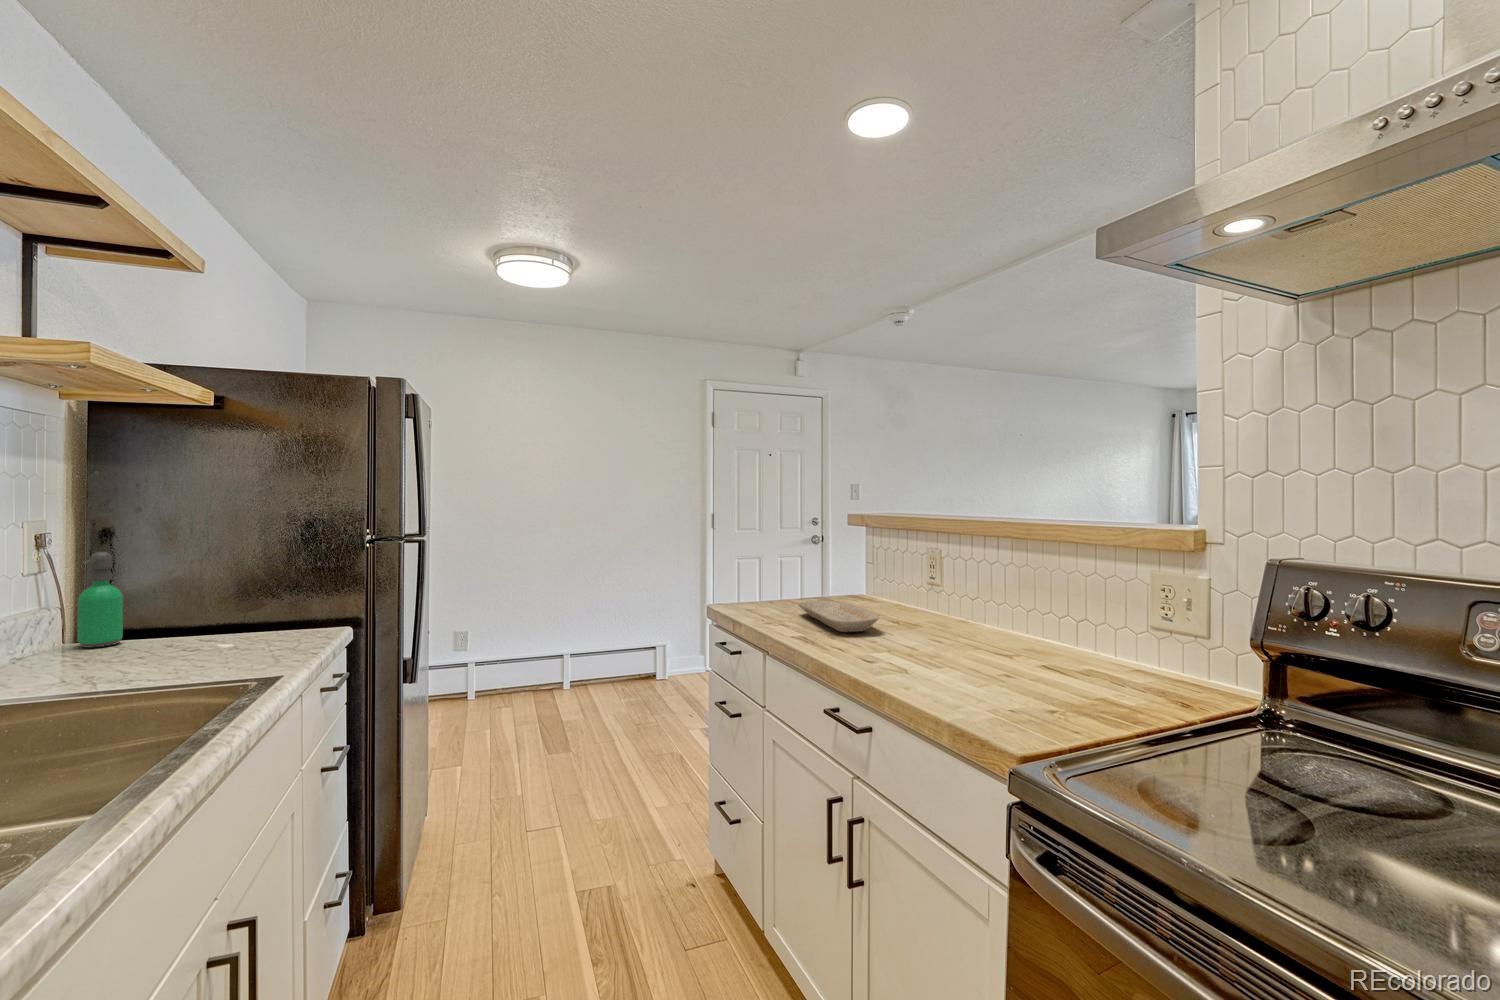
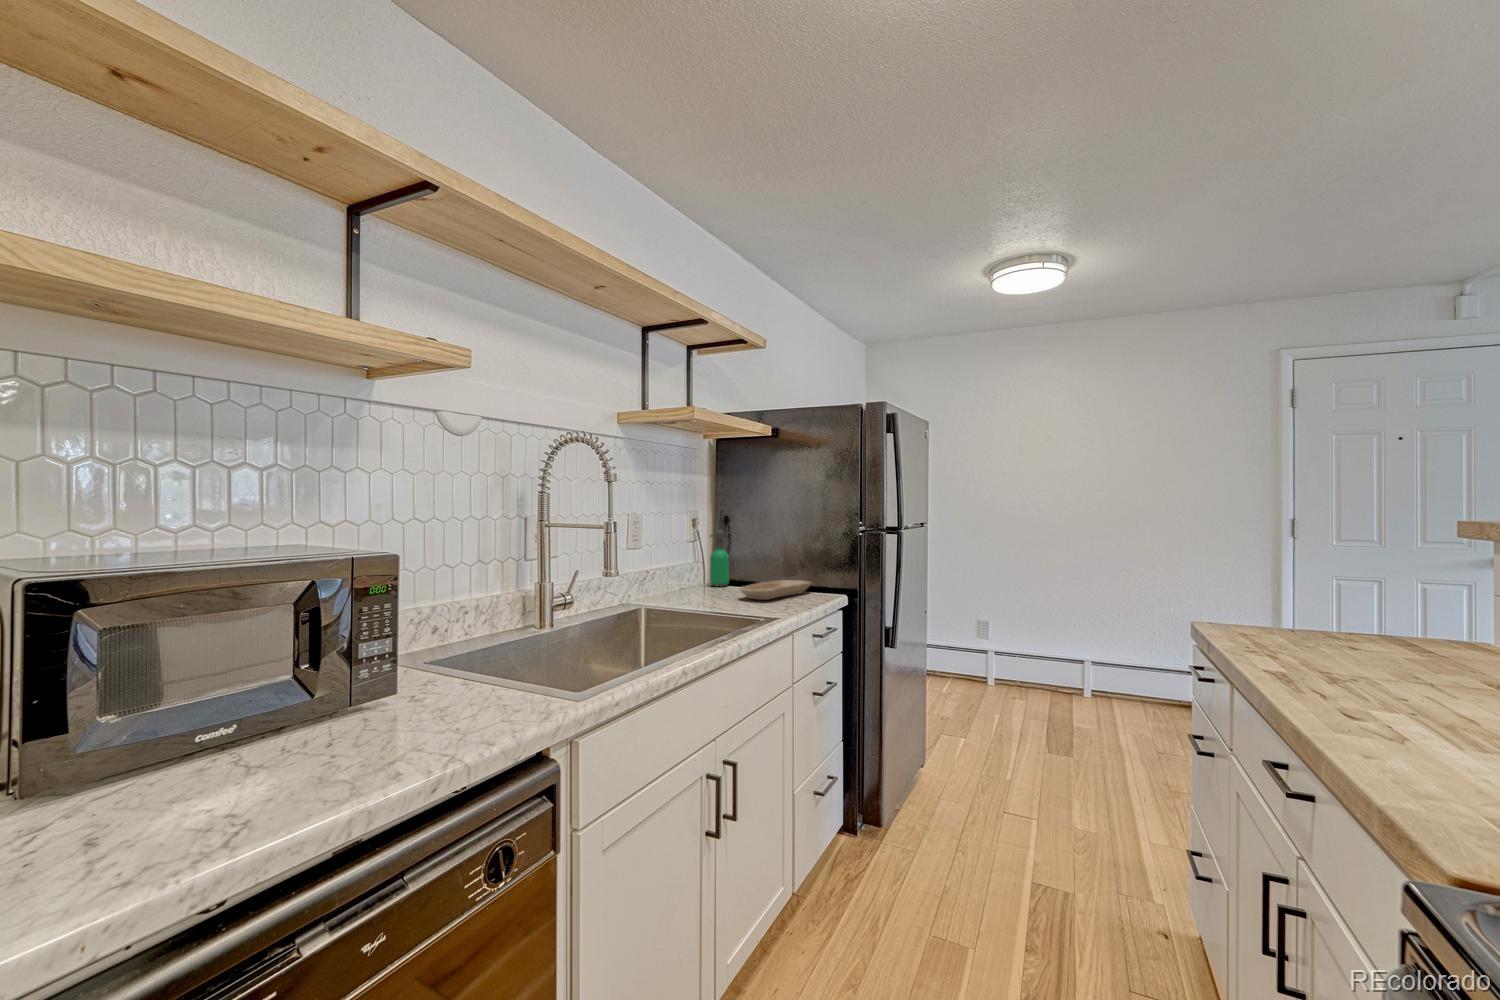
tray: present [798,600,879,632] -> present [739,580,811,600]

